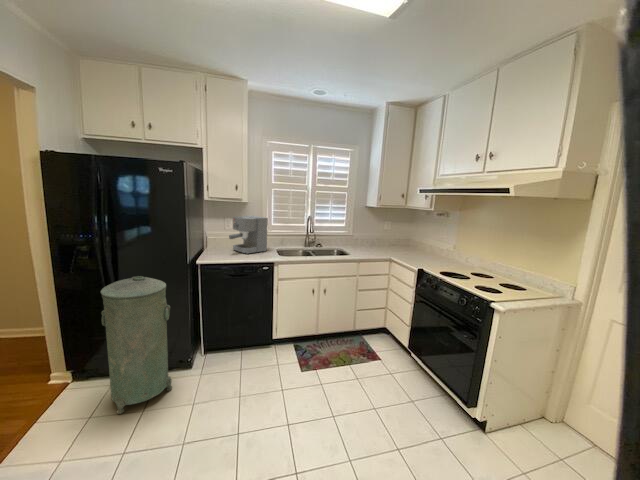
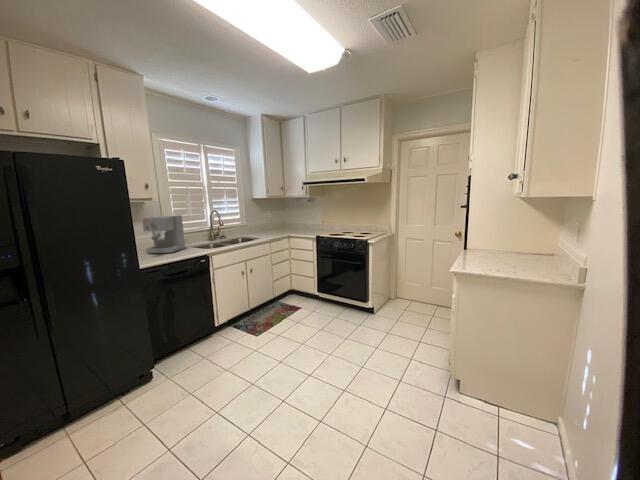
trash can: present [101,276,172,414] -> none [55,287,152,444]

